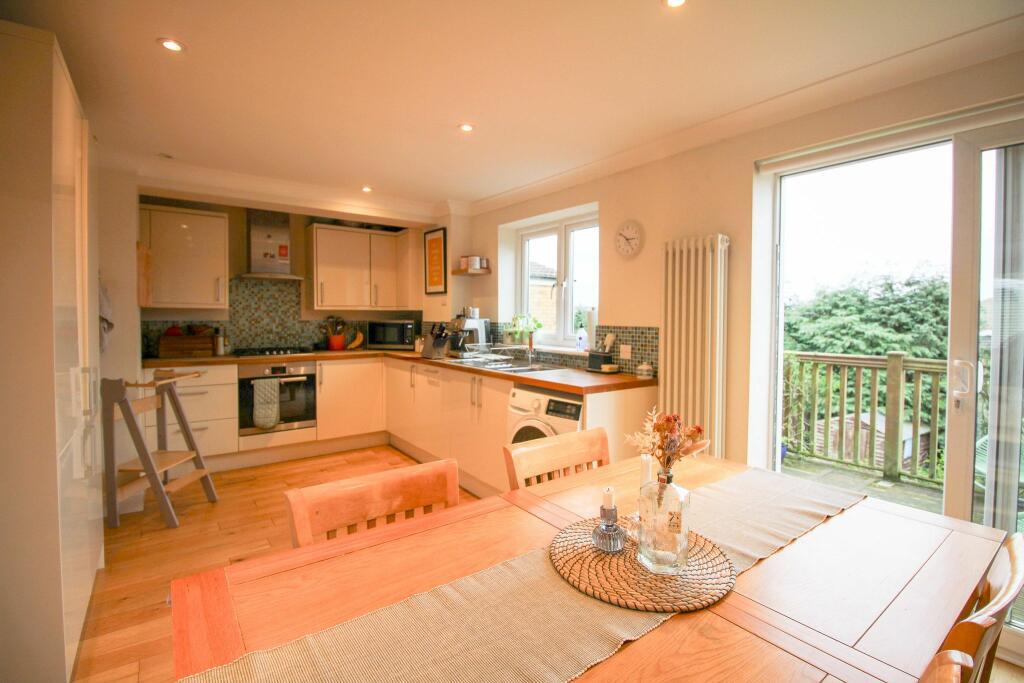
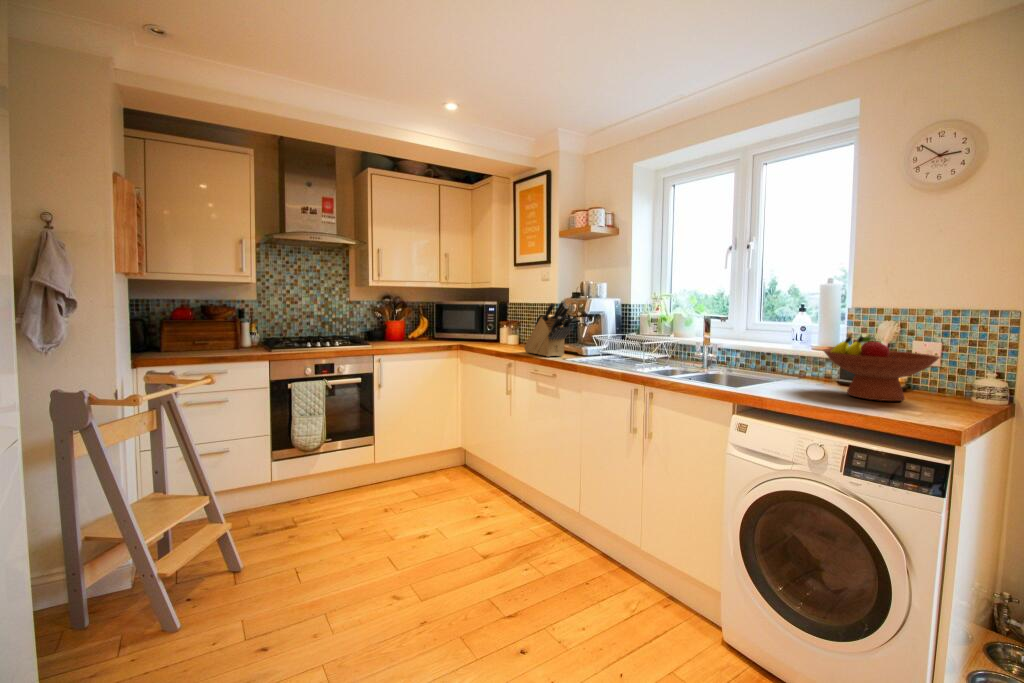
fruit bowl: none [564,342,617,378] -> present [823,336,940,401]

